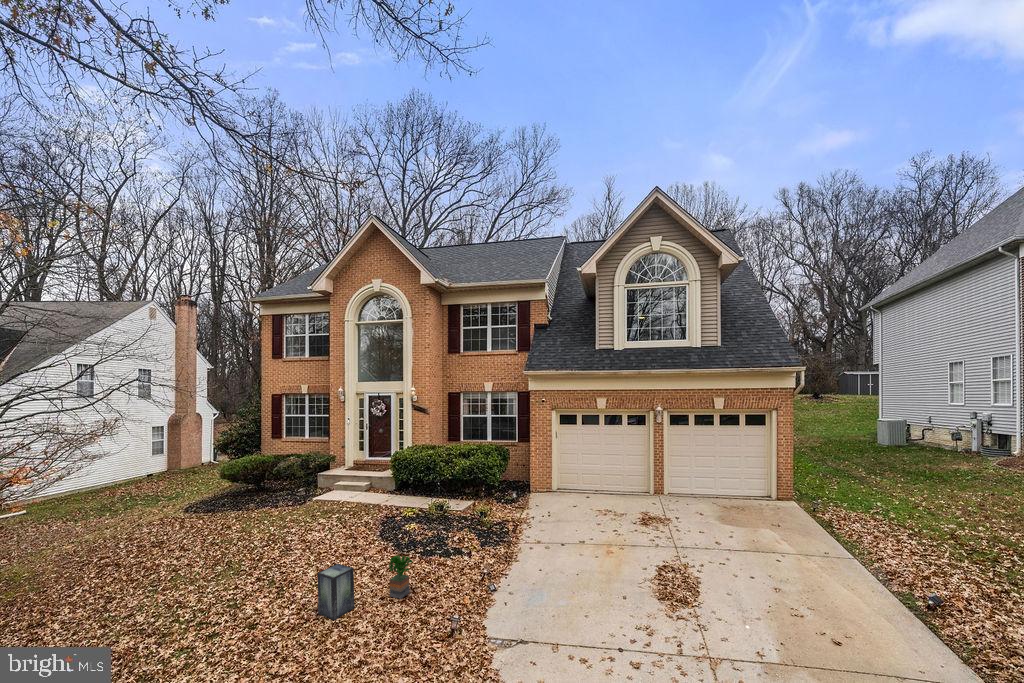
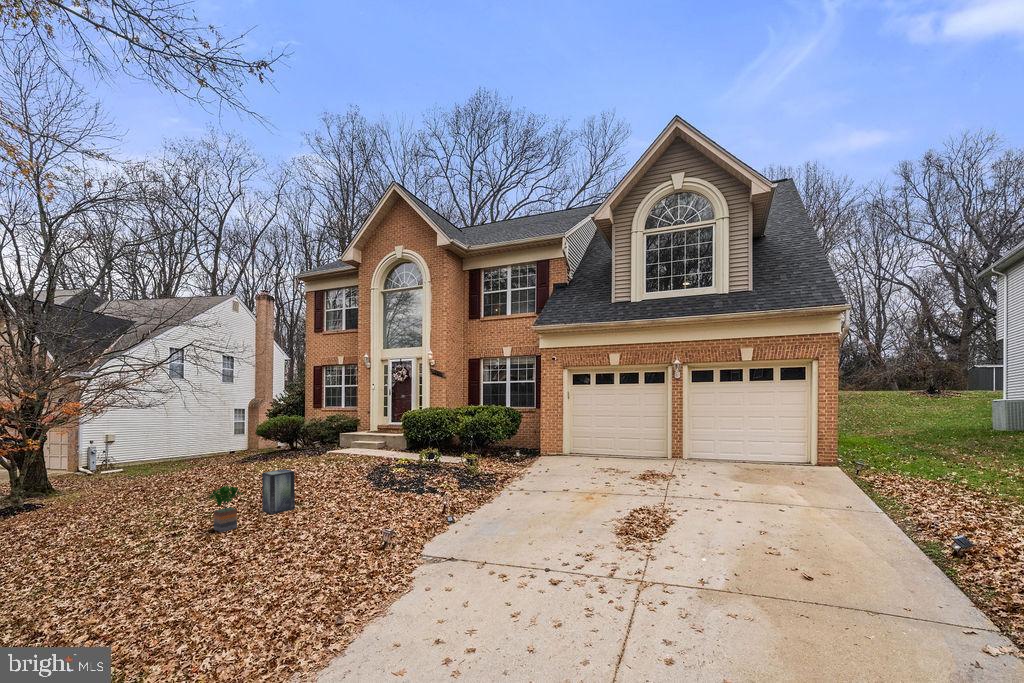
potted tree: present [389,556,413,599] -> present [210,486,243,532]

